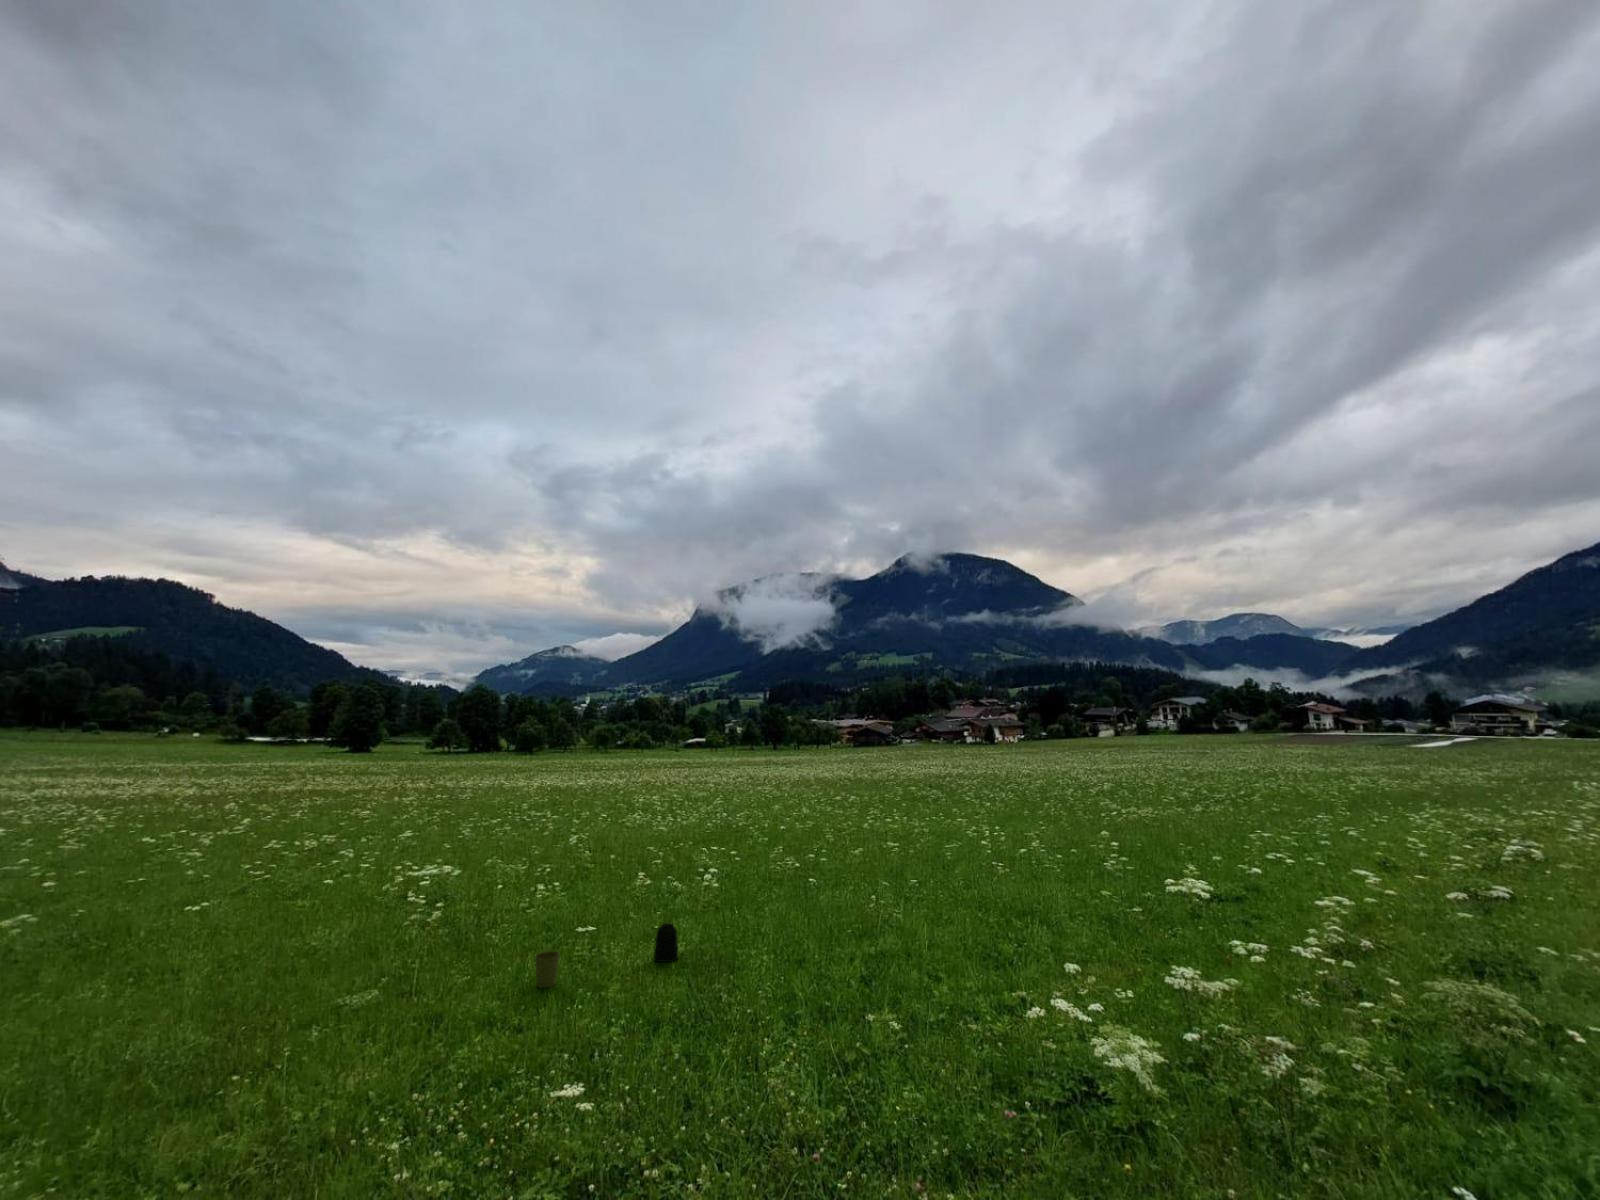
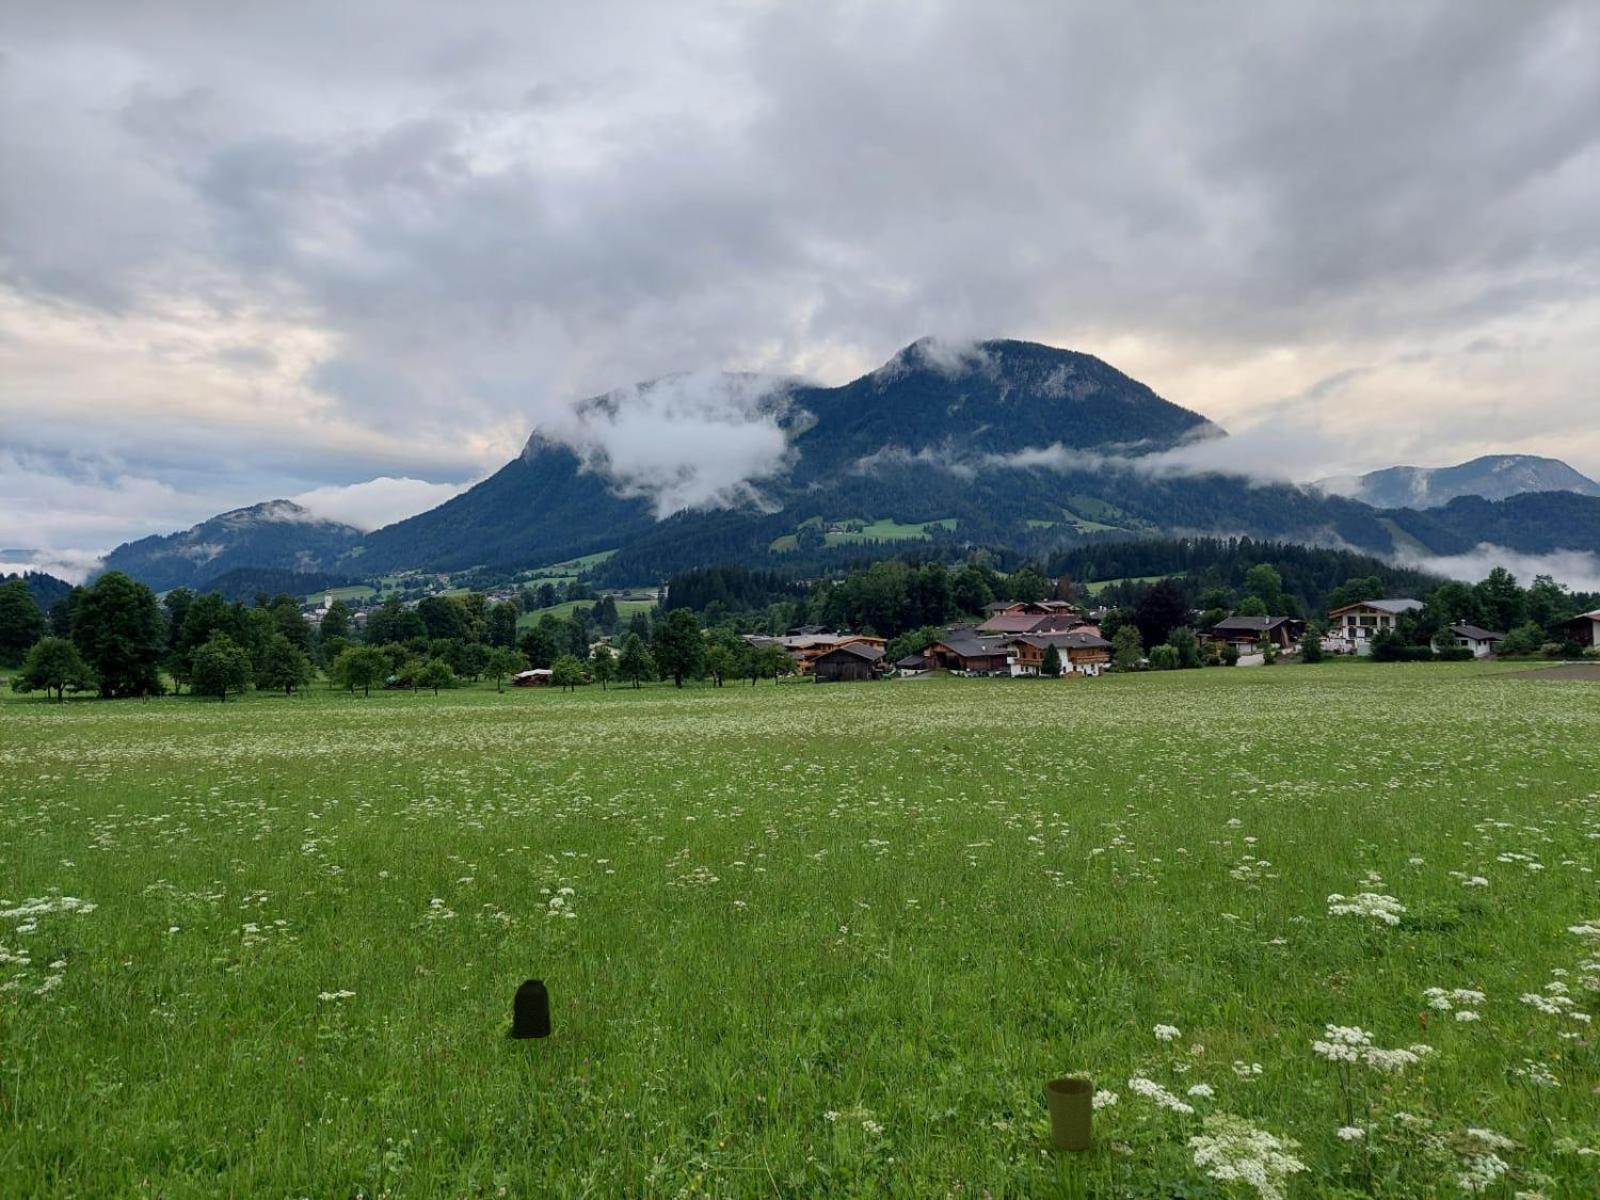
basket: present [535,951,560,988] -> present [1045,1075,1094,1151]

